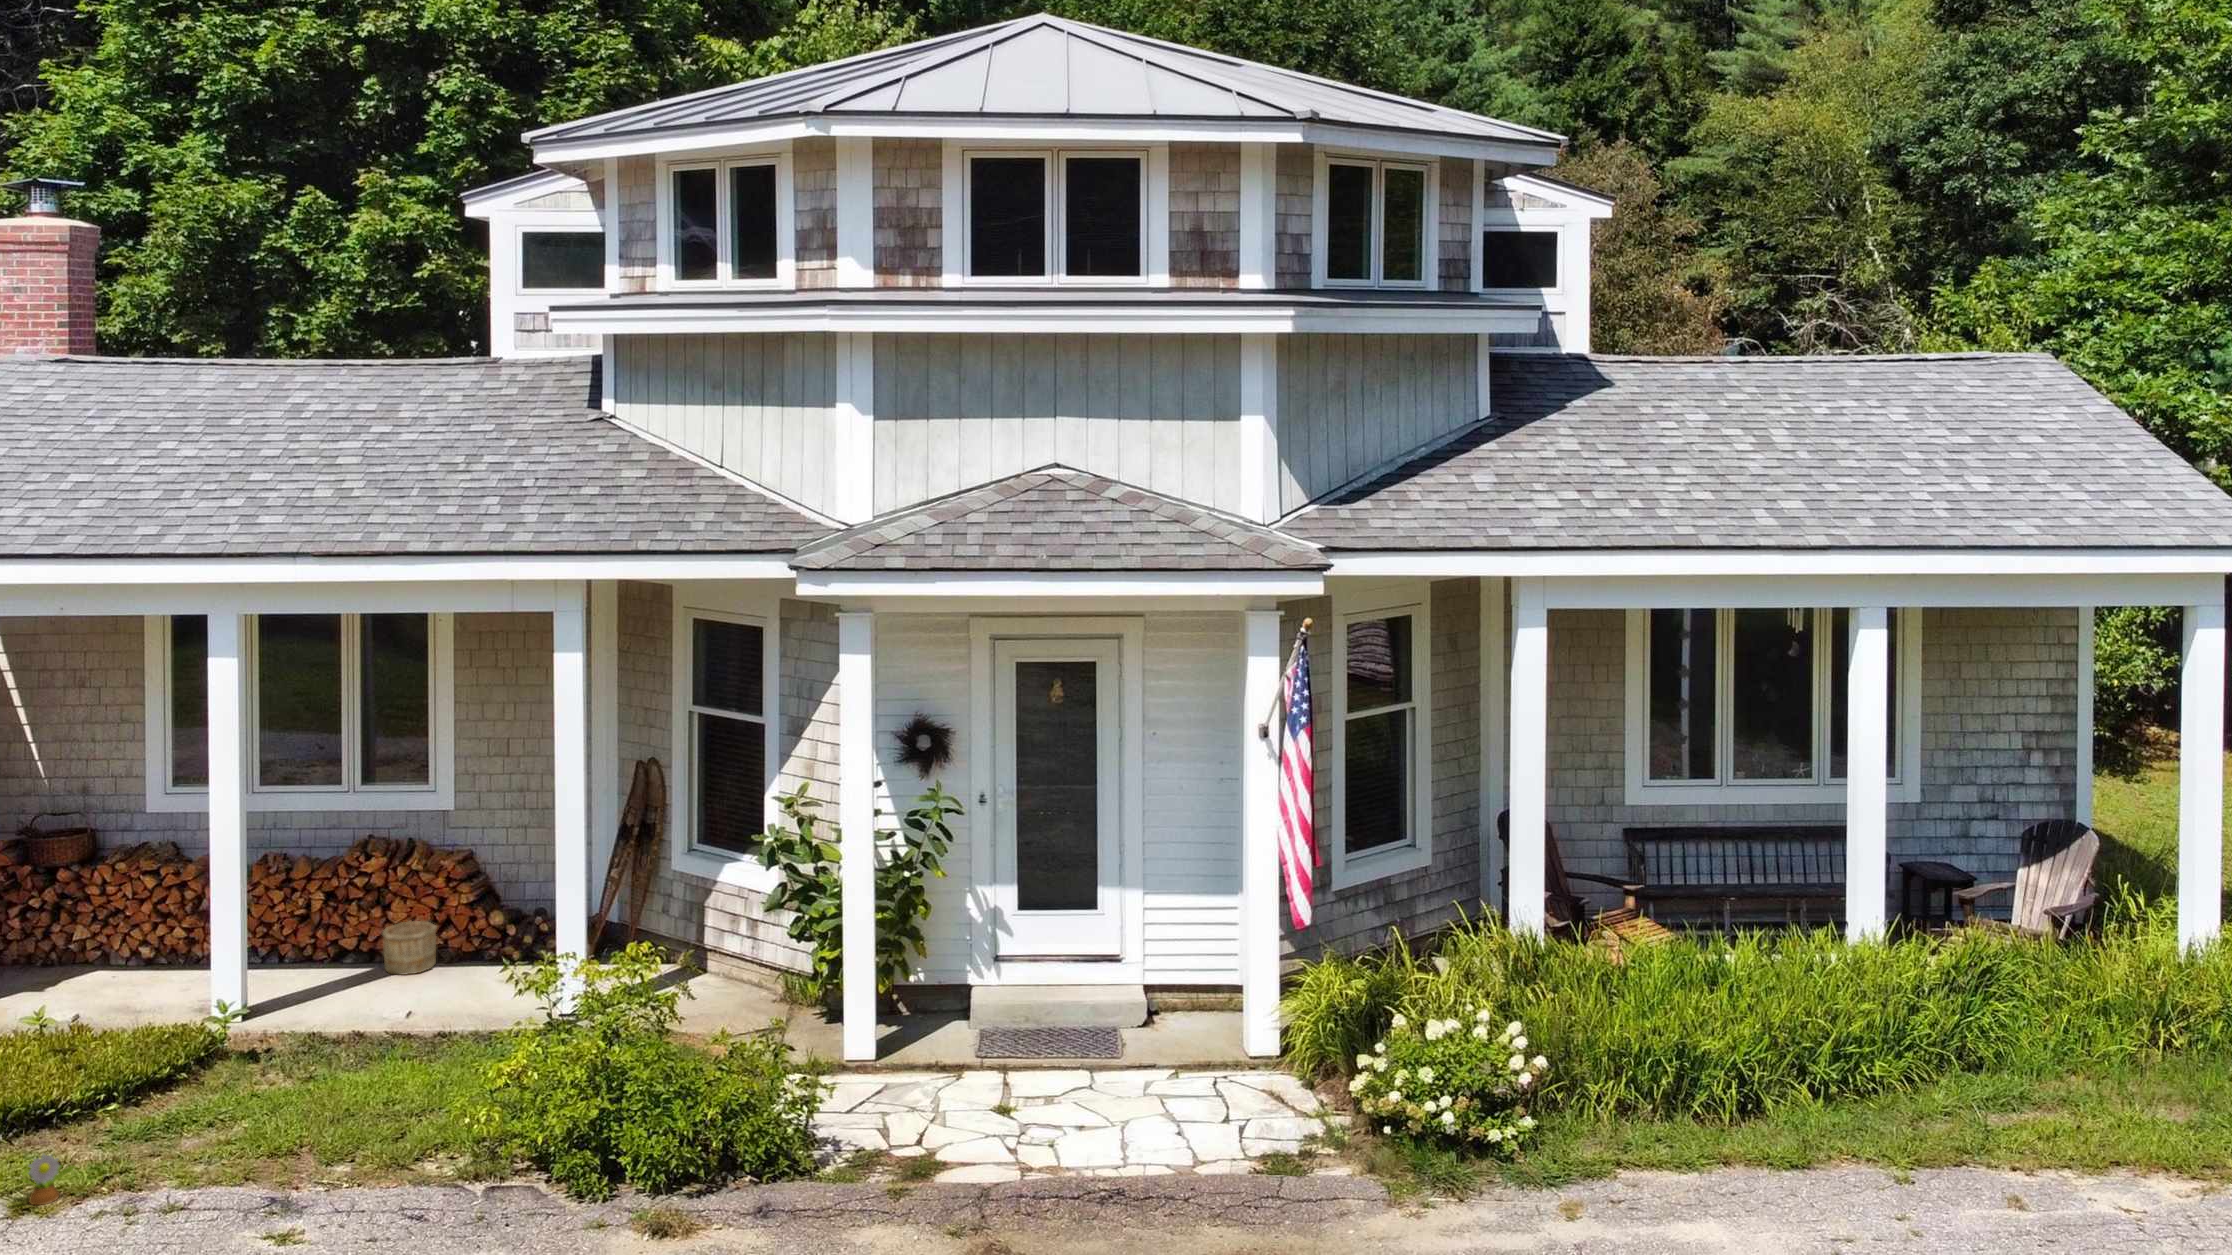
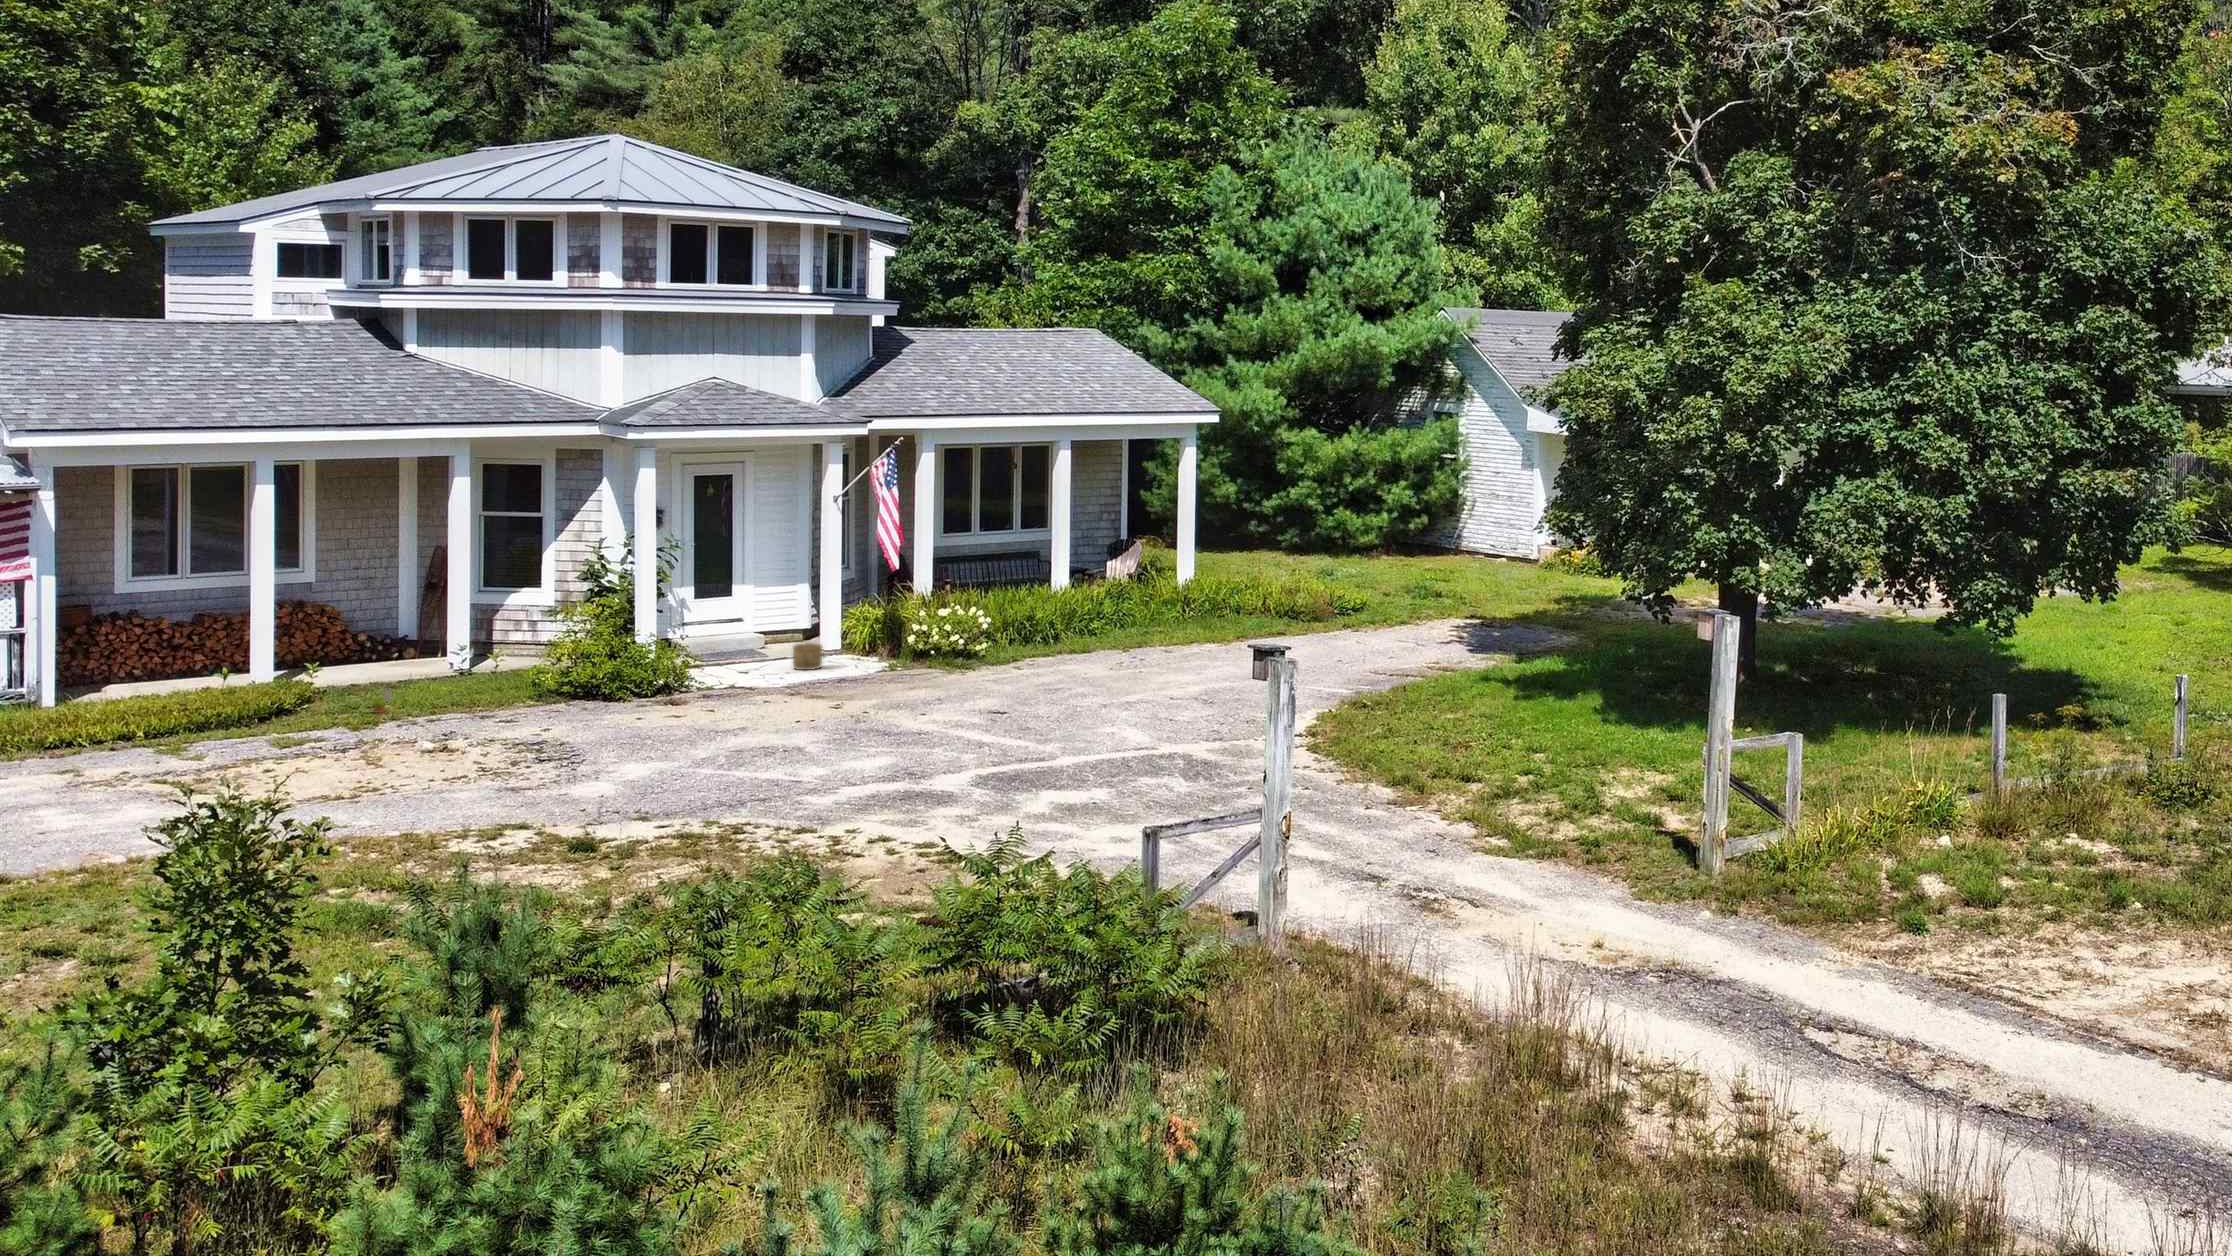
wooden bucket: present [382,921,437,975] -> present [793,643,822,670]

